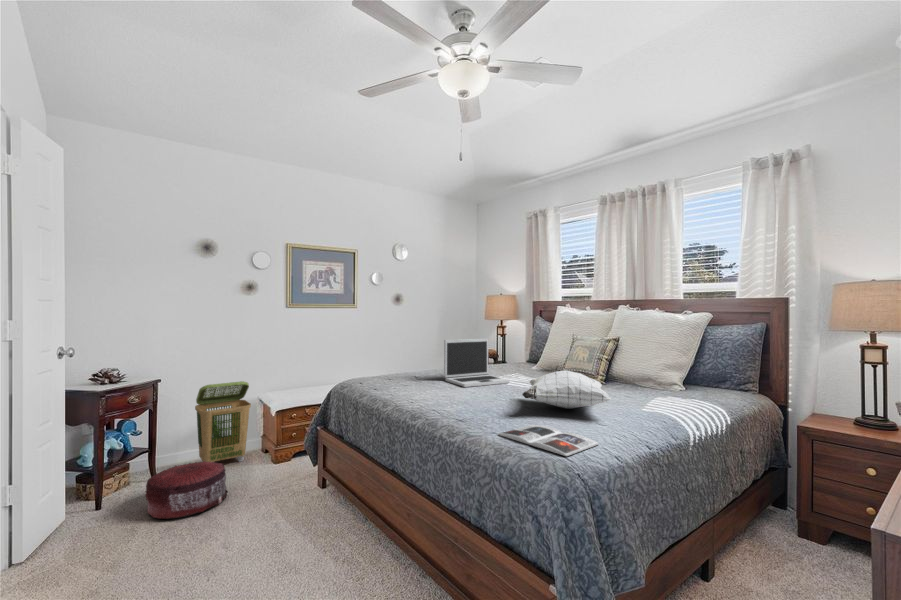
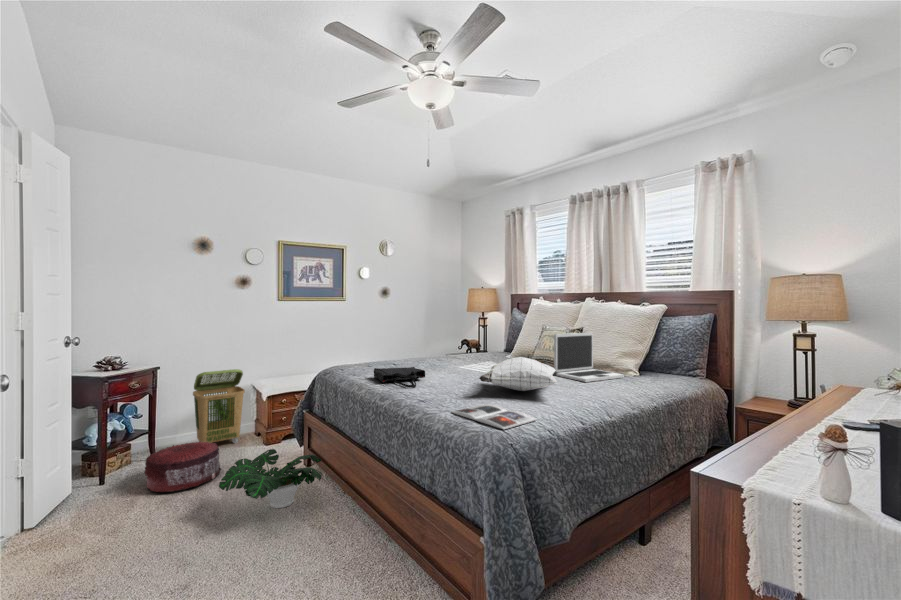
laptop: present [444,339,510,387] -> present [554,333,624,382]
tote bag: none [398,380,456,404] -> present [374,367,425,388]
potted plant: none [230,470,342,538] -> present [219,449,322,508]

